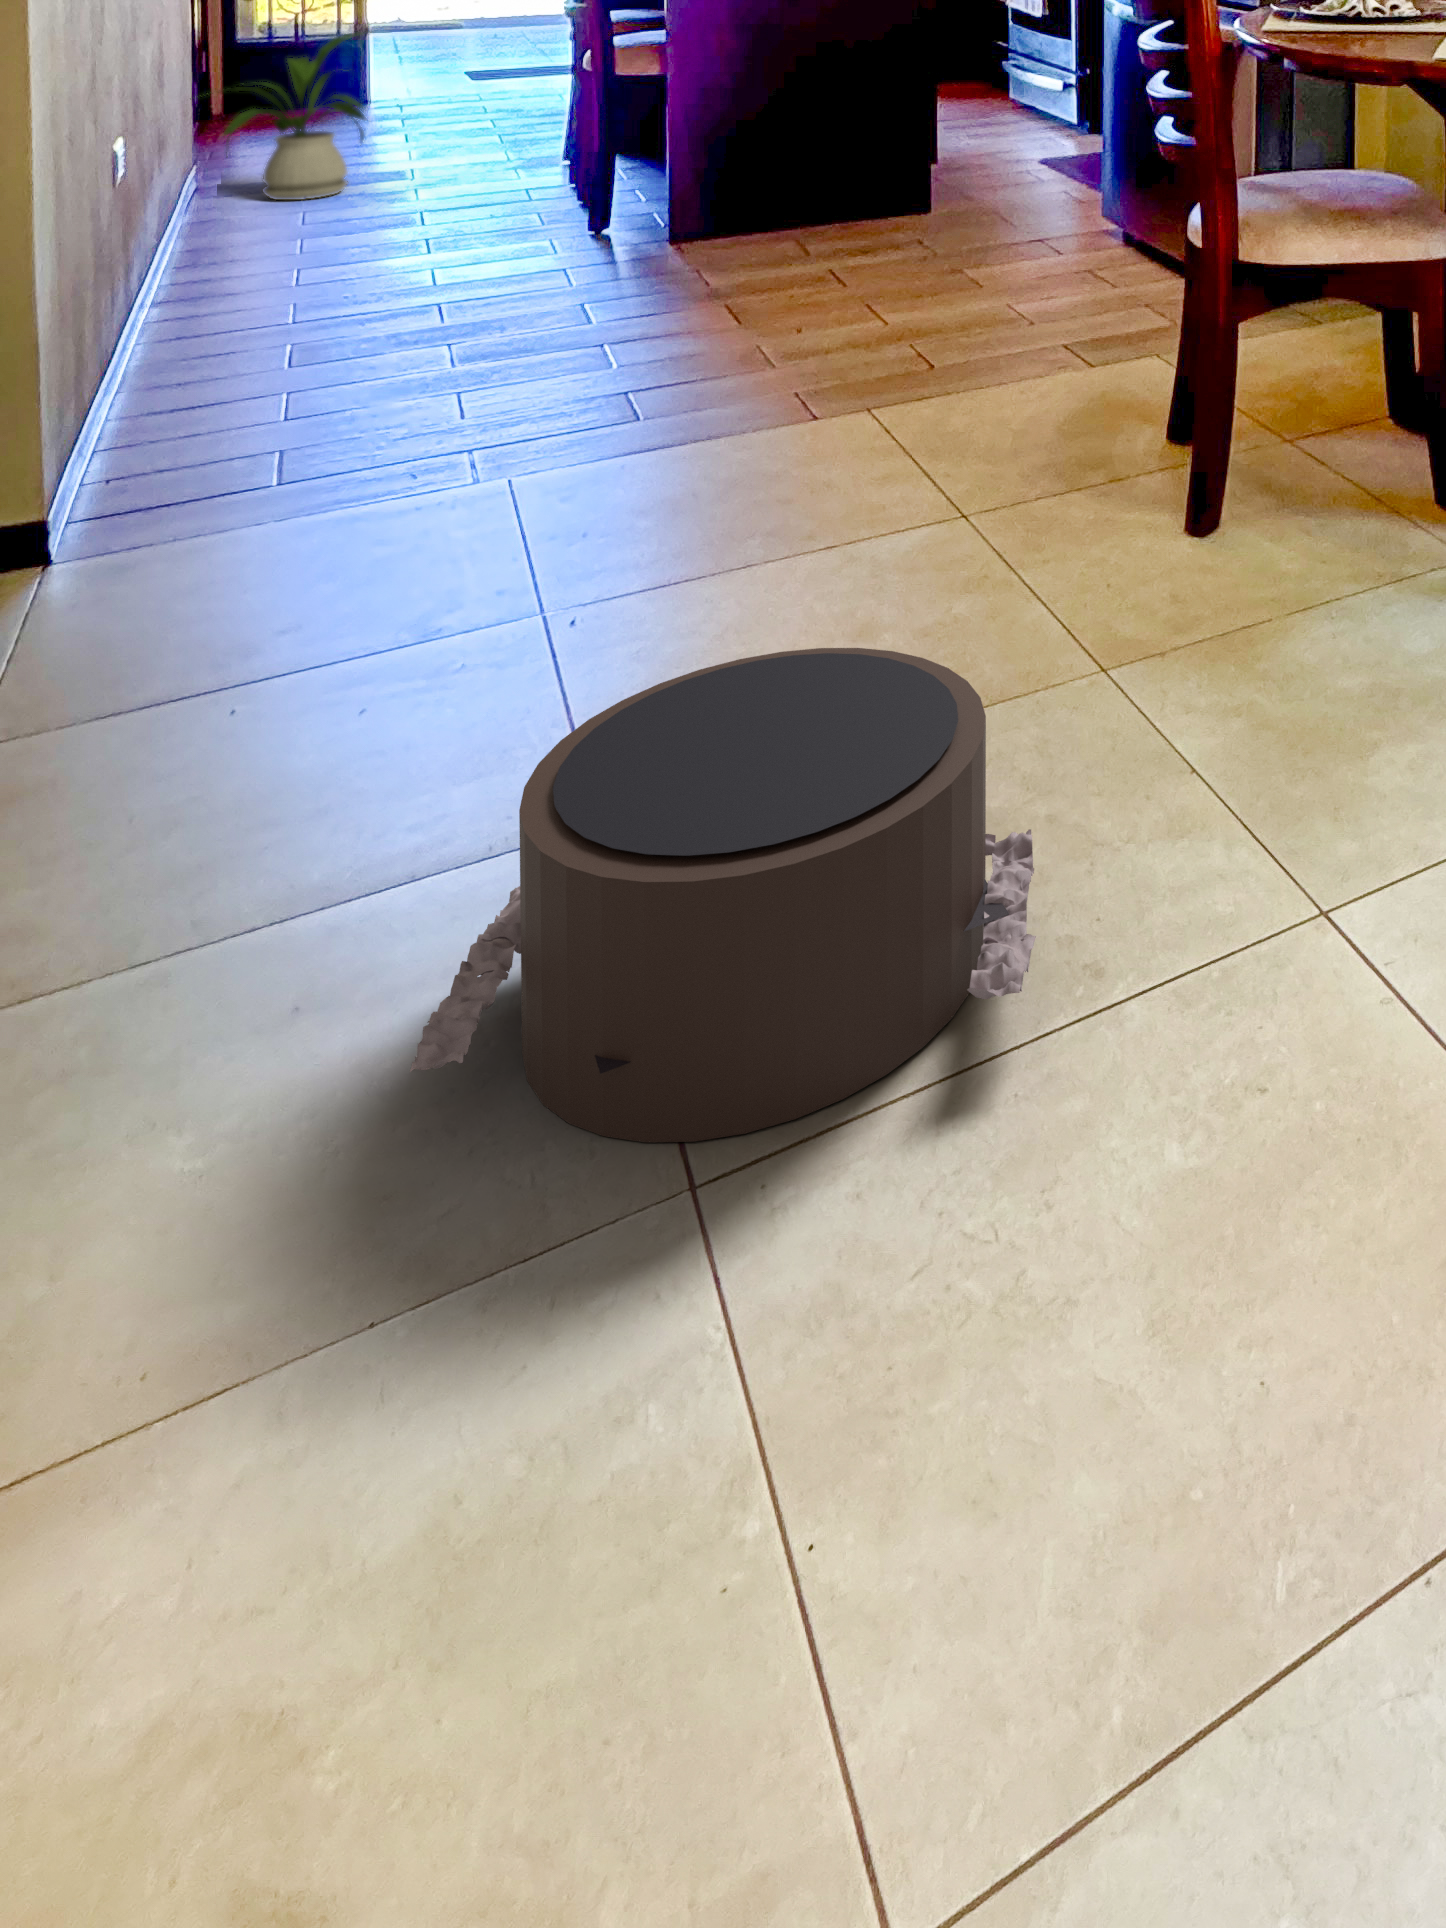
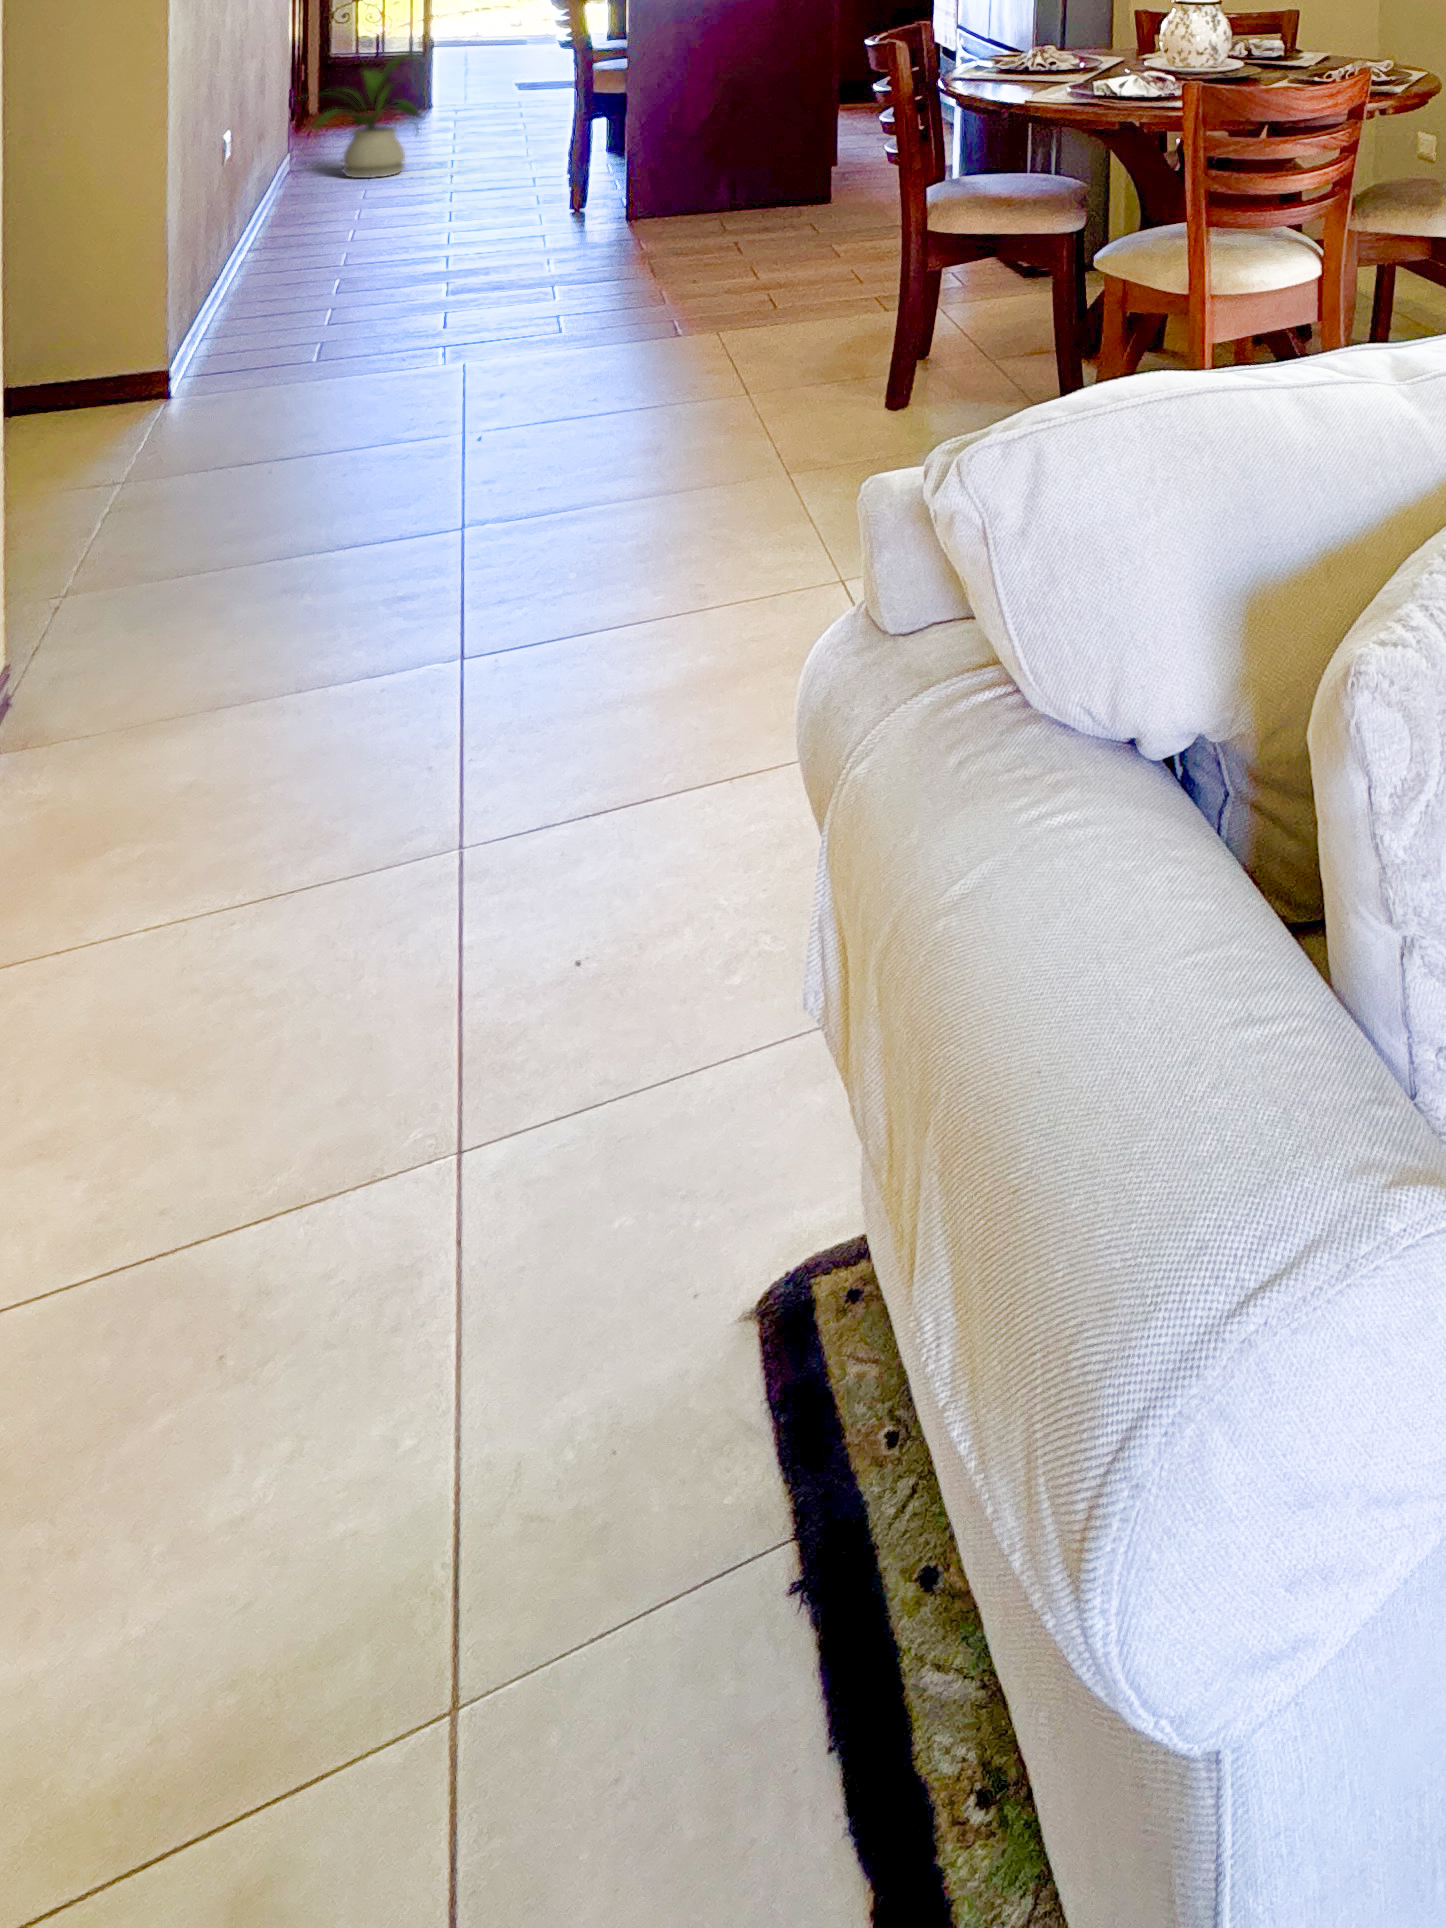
pouf: present [410,648,1036,1143] -> none [318,437,683,661]

